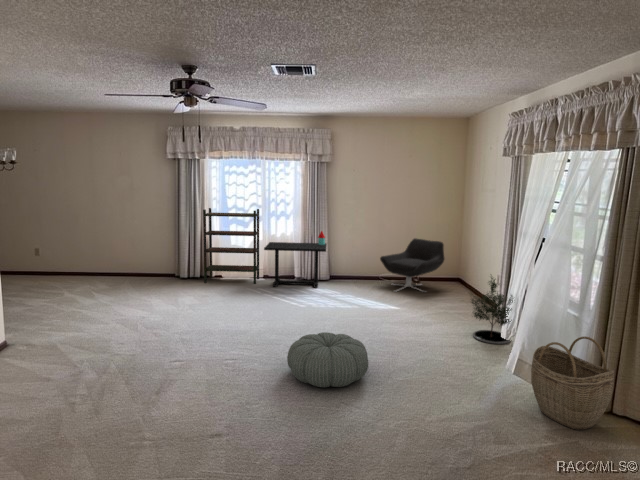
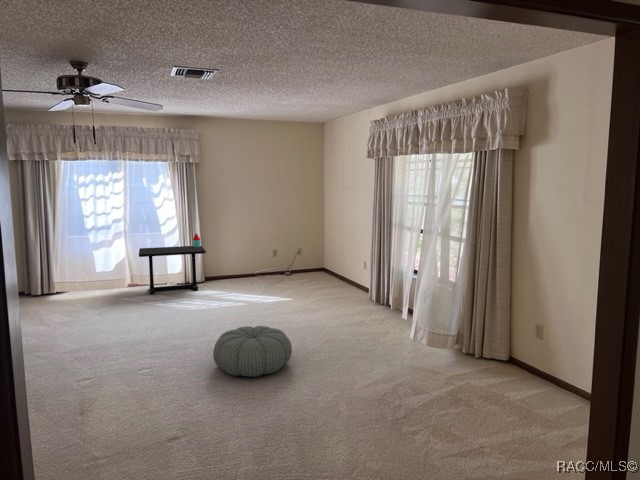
bookshelf: present [203,208,259,284] -> none [60,214,129,299]
lounge chair: present [380,238,444,292] -> none [257,235,315,286]
potted tree: present [472,277,513,344] -> none [353,259,393,319]
woven basket: present [531,337,614,430] -> none [426,298,485,370]

